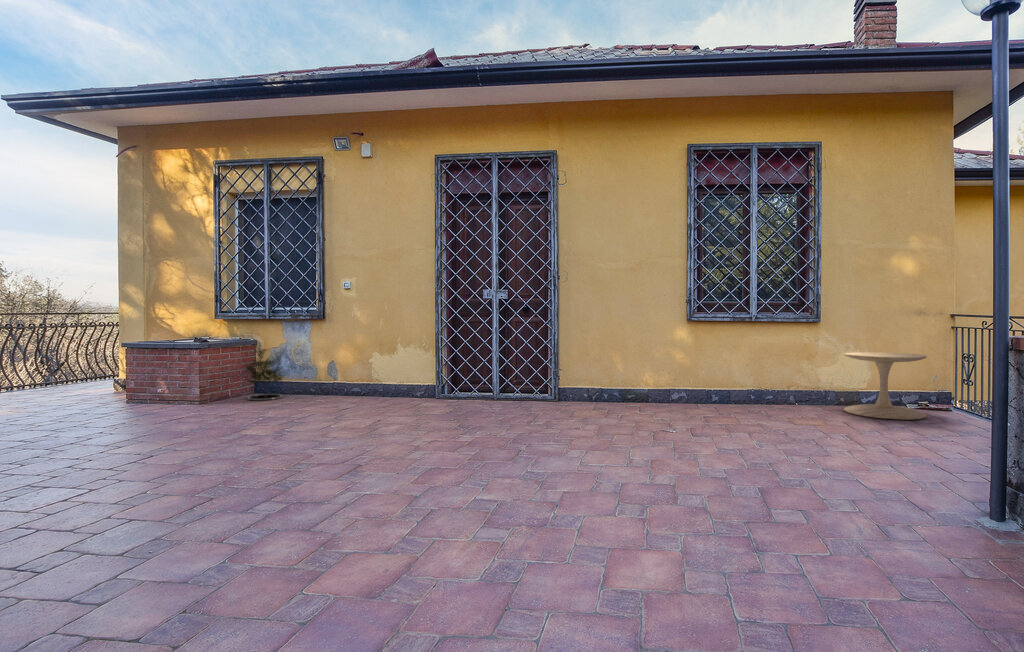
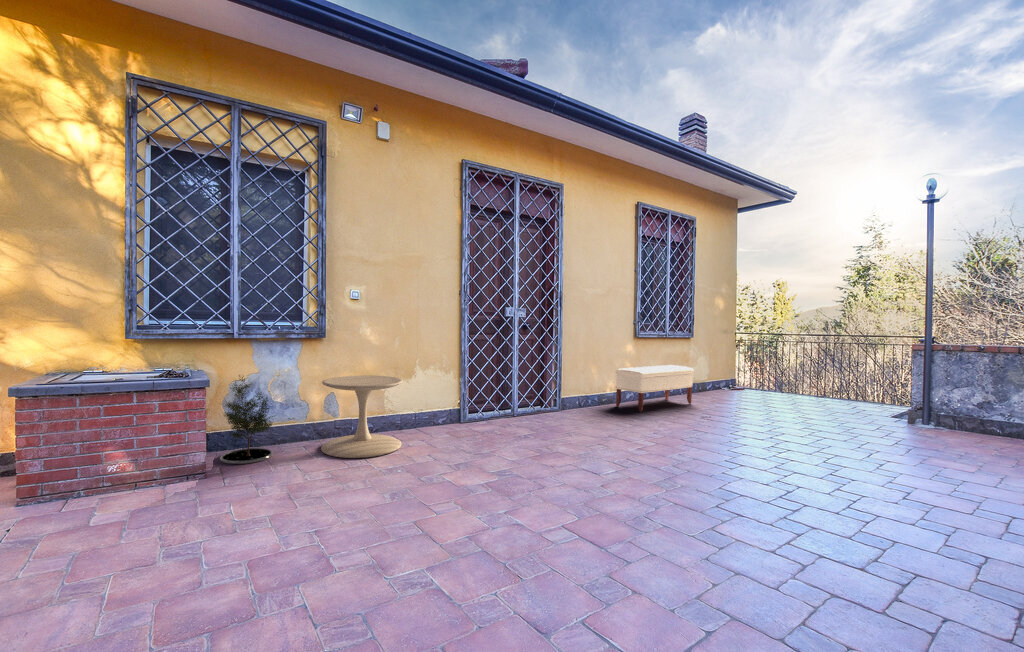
side table: present [844,352,927,420] -> present [321,375,403,458]
bench: none [643,358,769,413] -> present [616,365,694,412]

